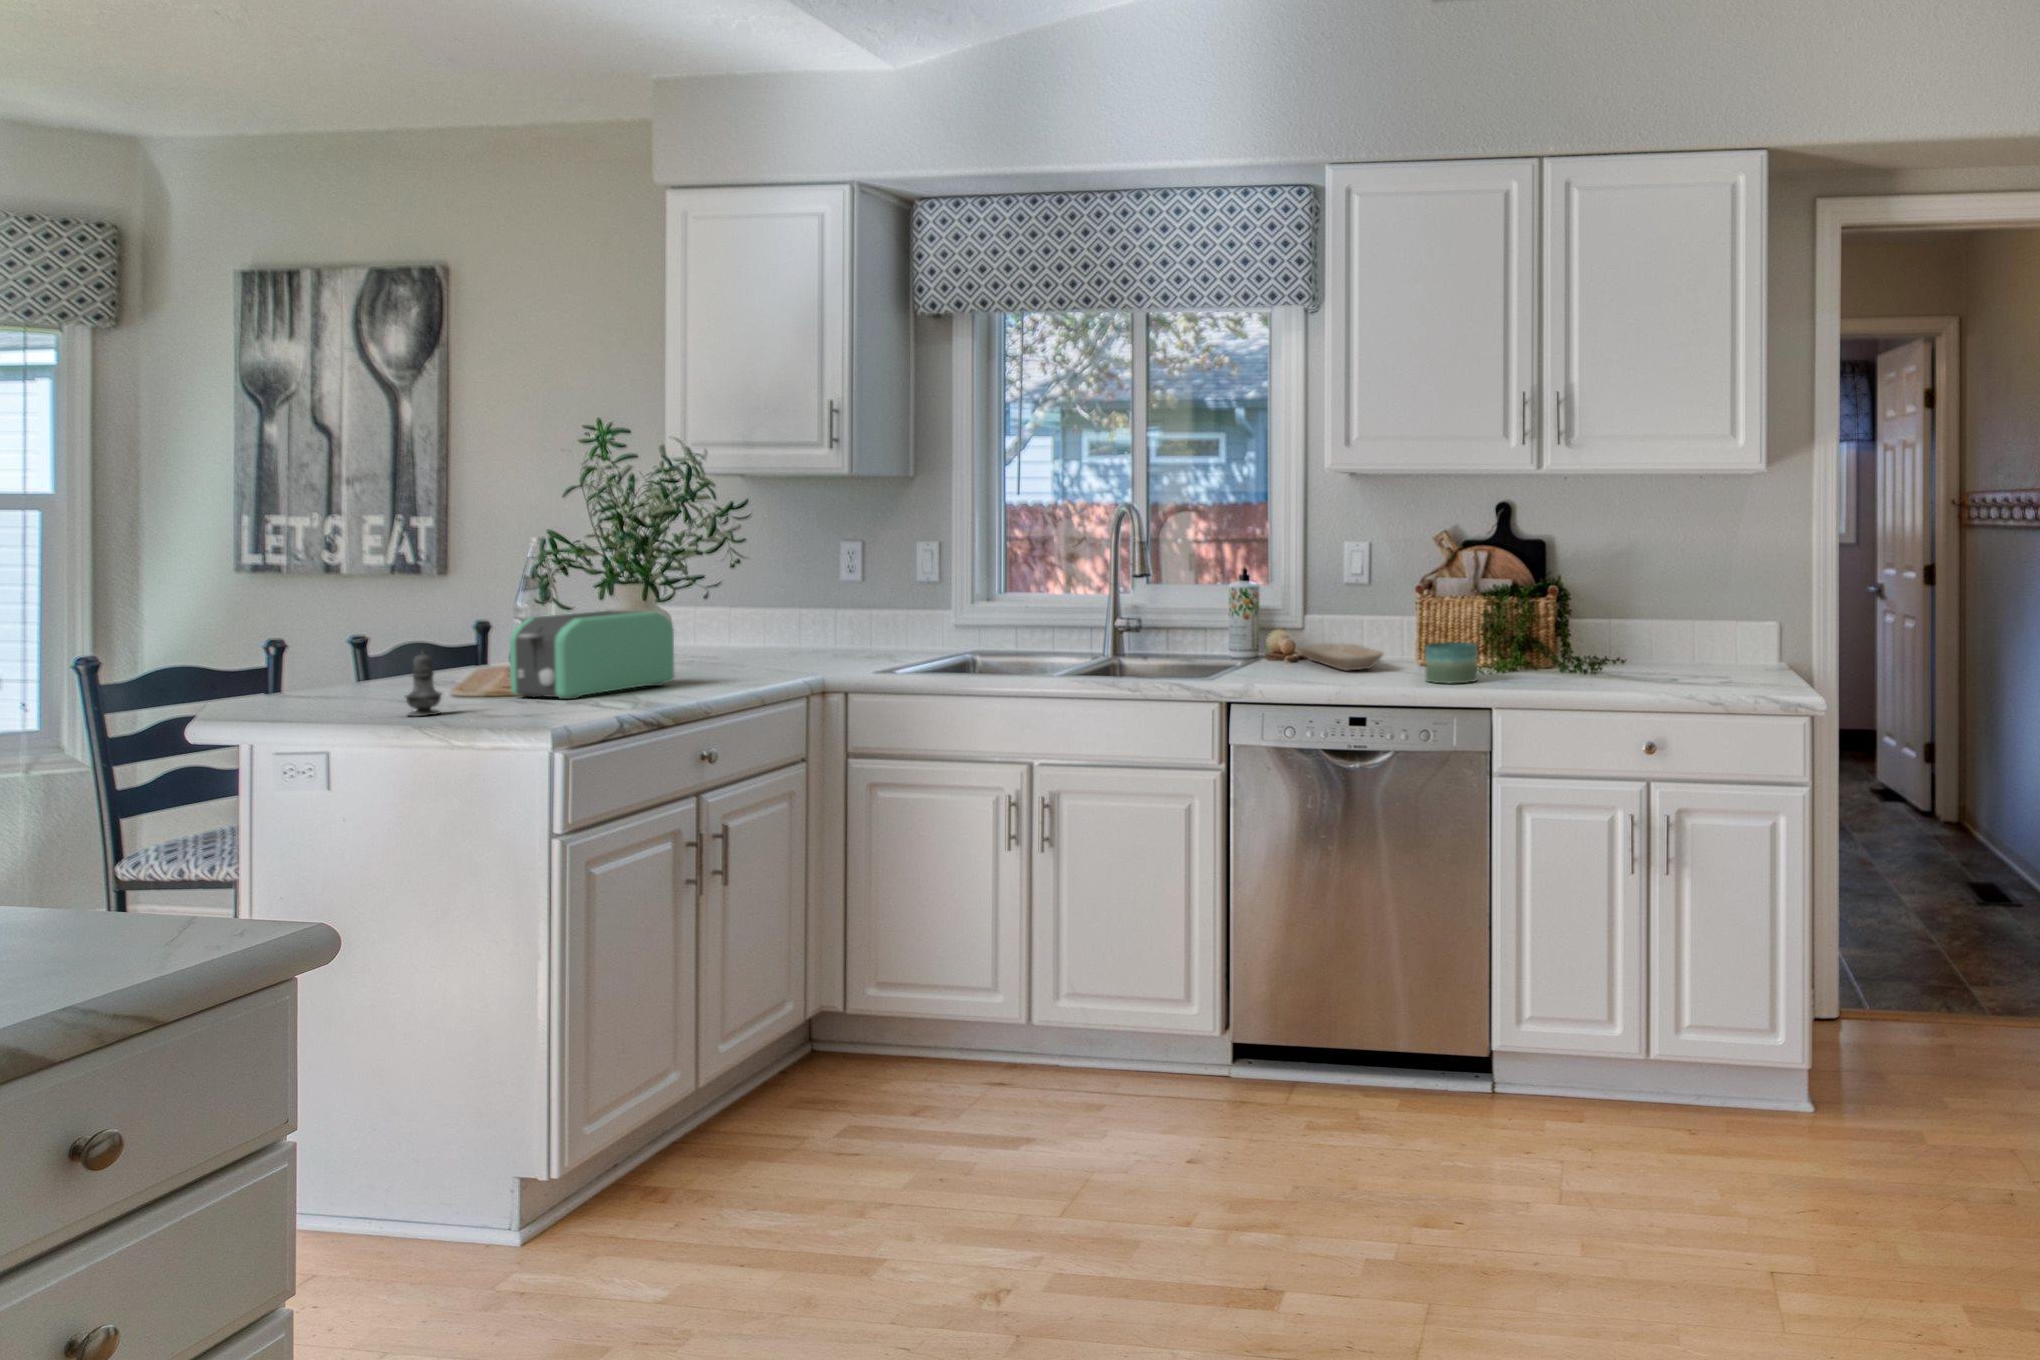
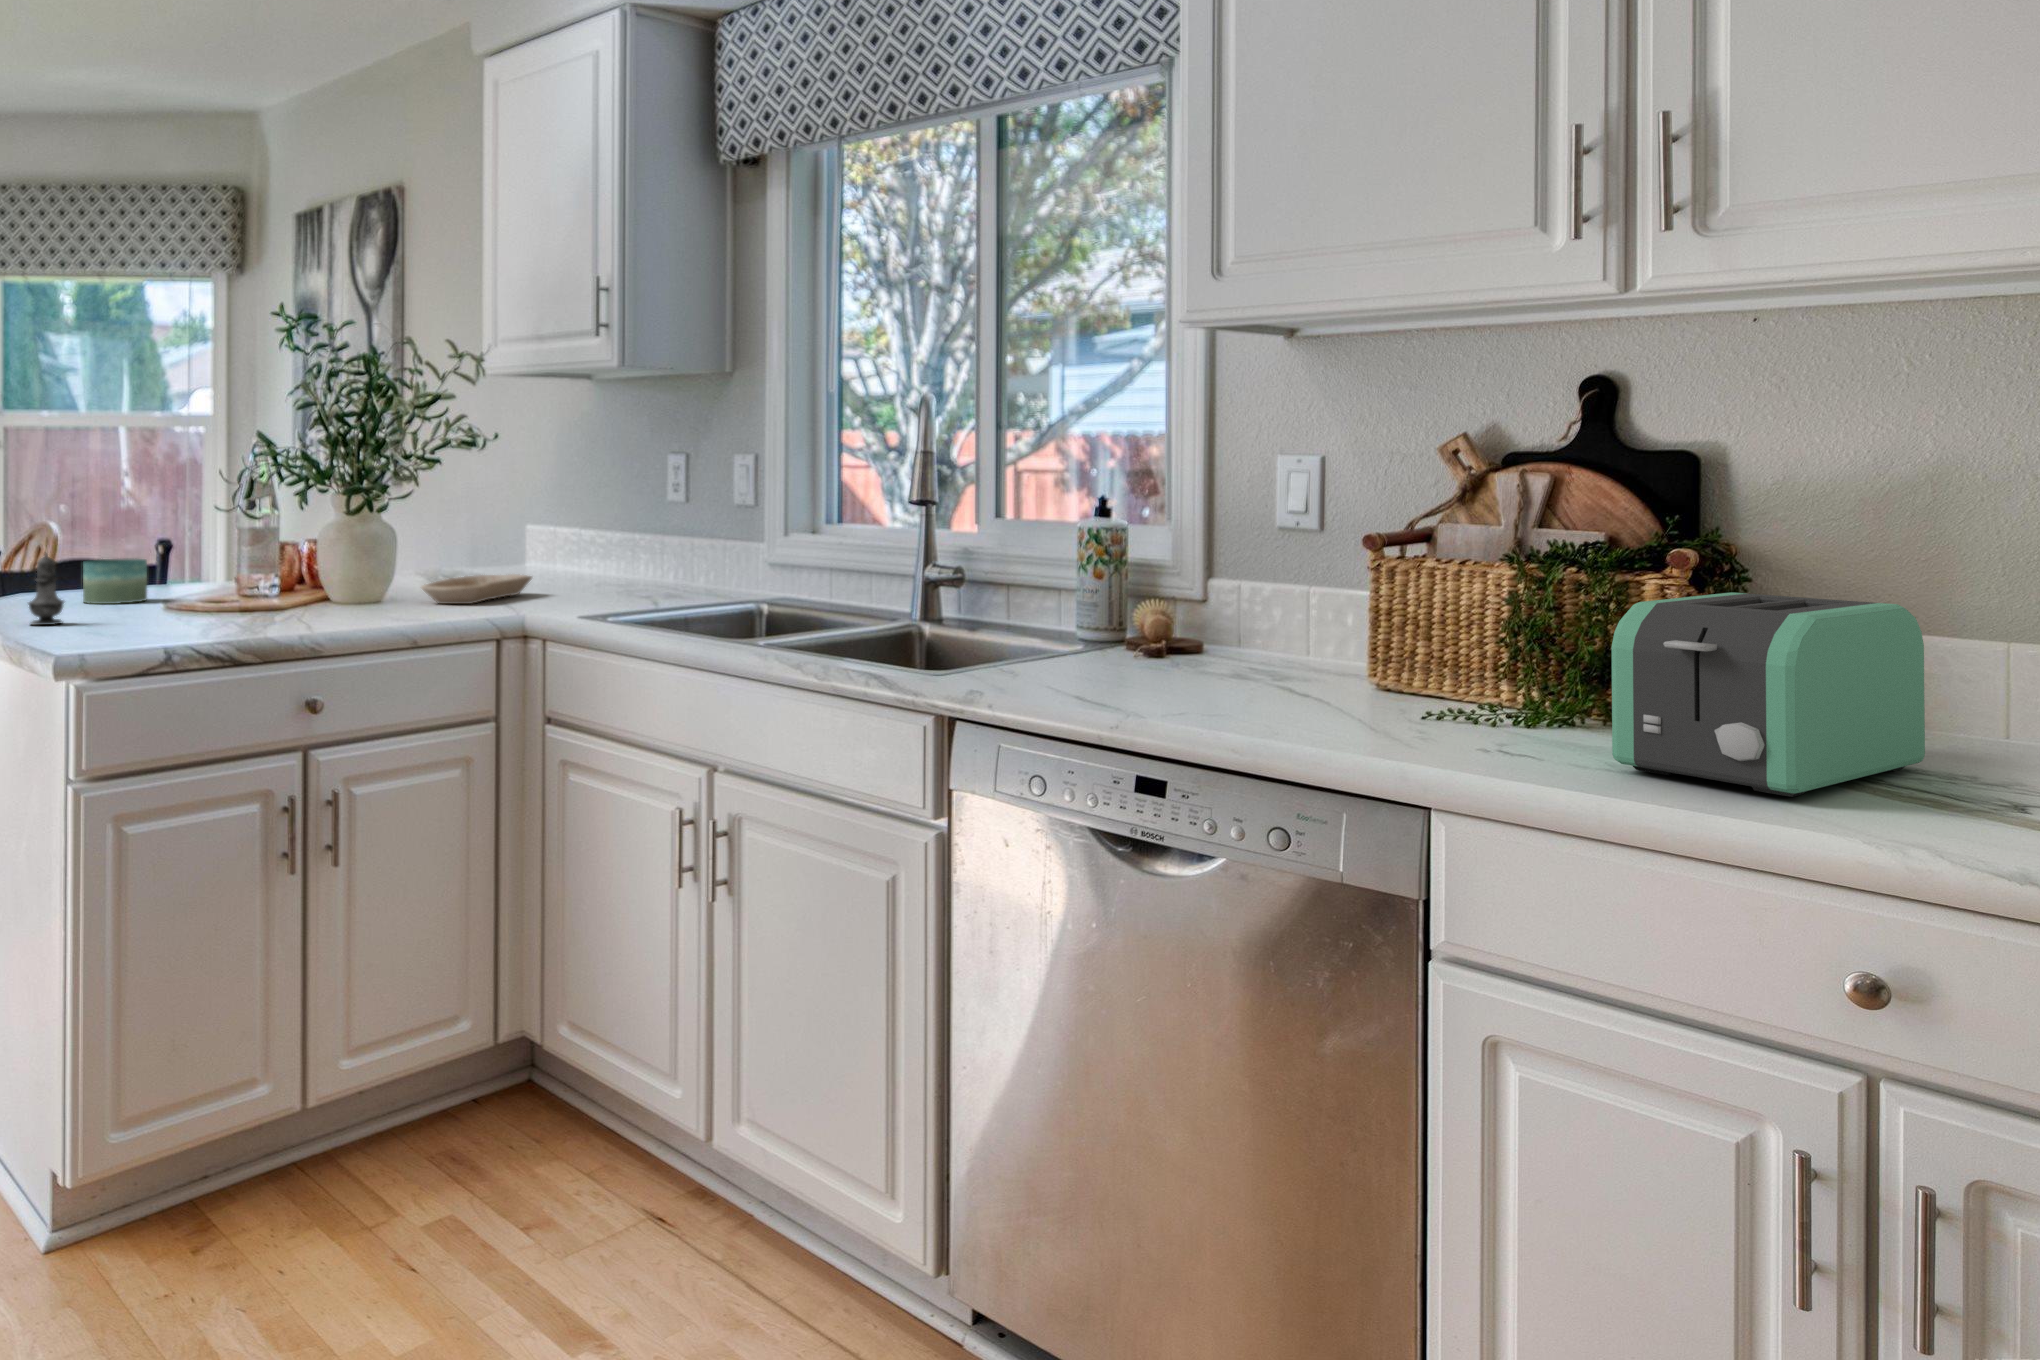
toaster: present [510,610,675,699] -> present [1612,592,1925,797]
candle: present [1425,642,1477,683] -> present [83,559,147,604]
tray: present [1297,644,1383,670] -> present [421,574,532,604]

